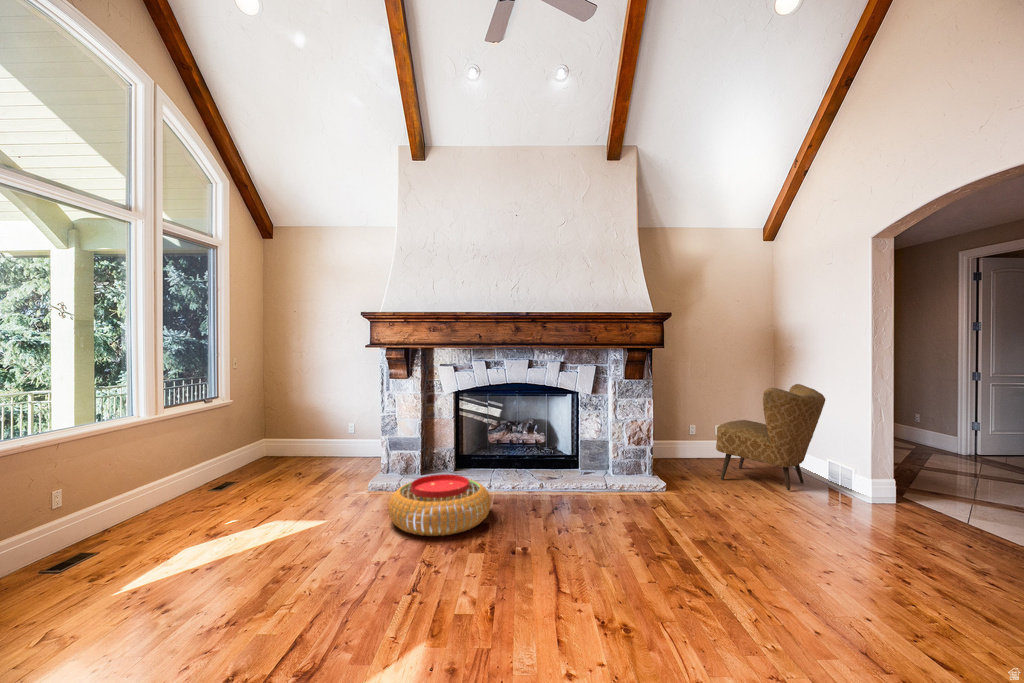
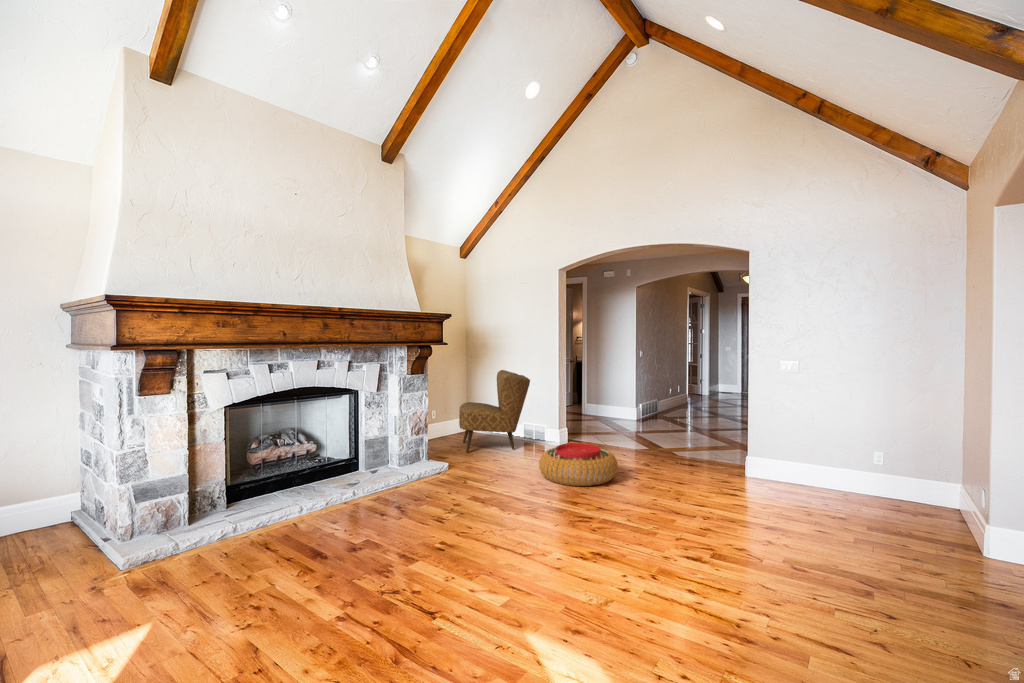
pouf: present [388,474,491,536] -> present [539,443,618,486]

